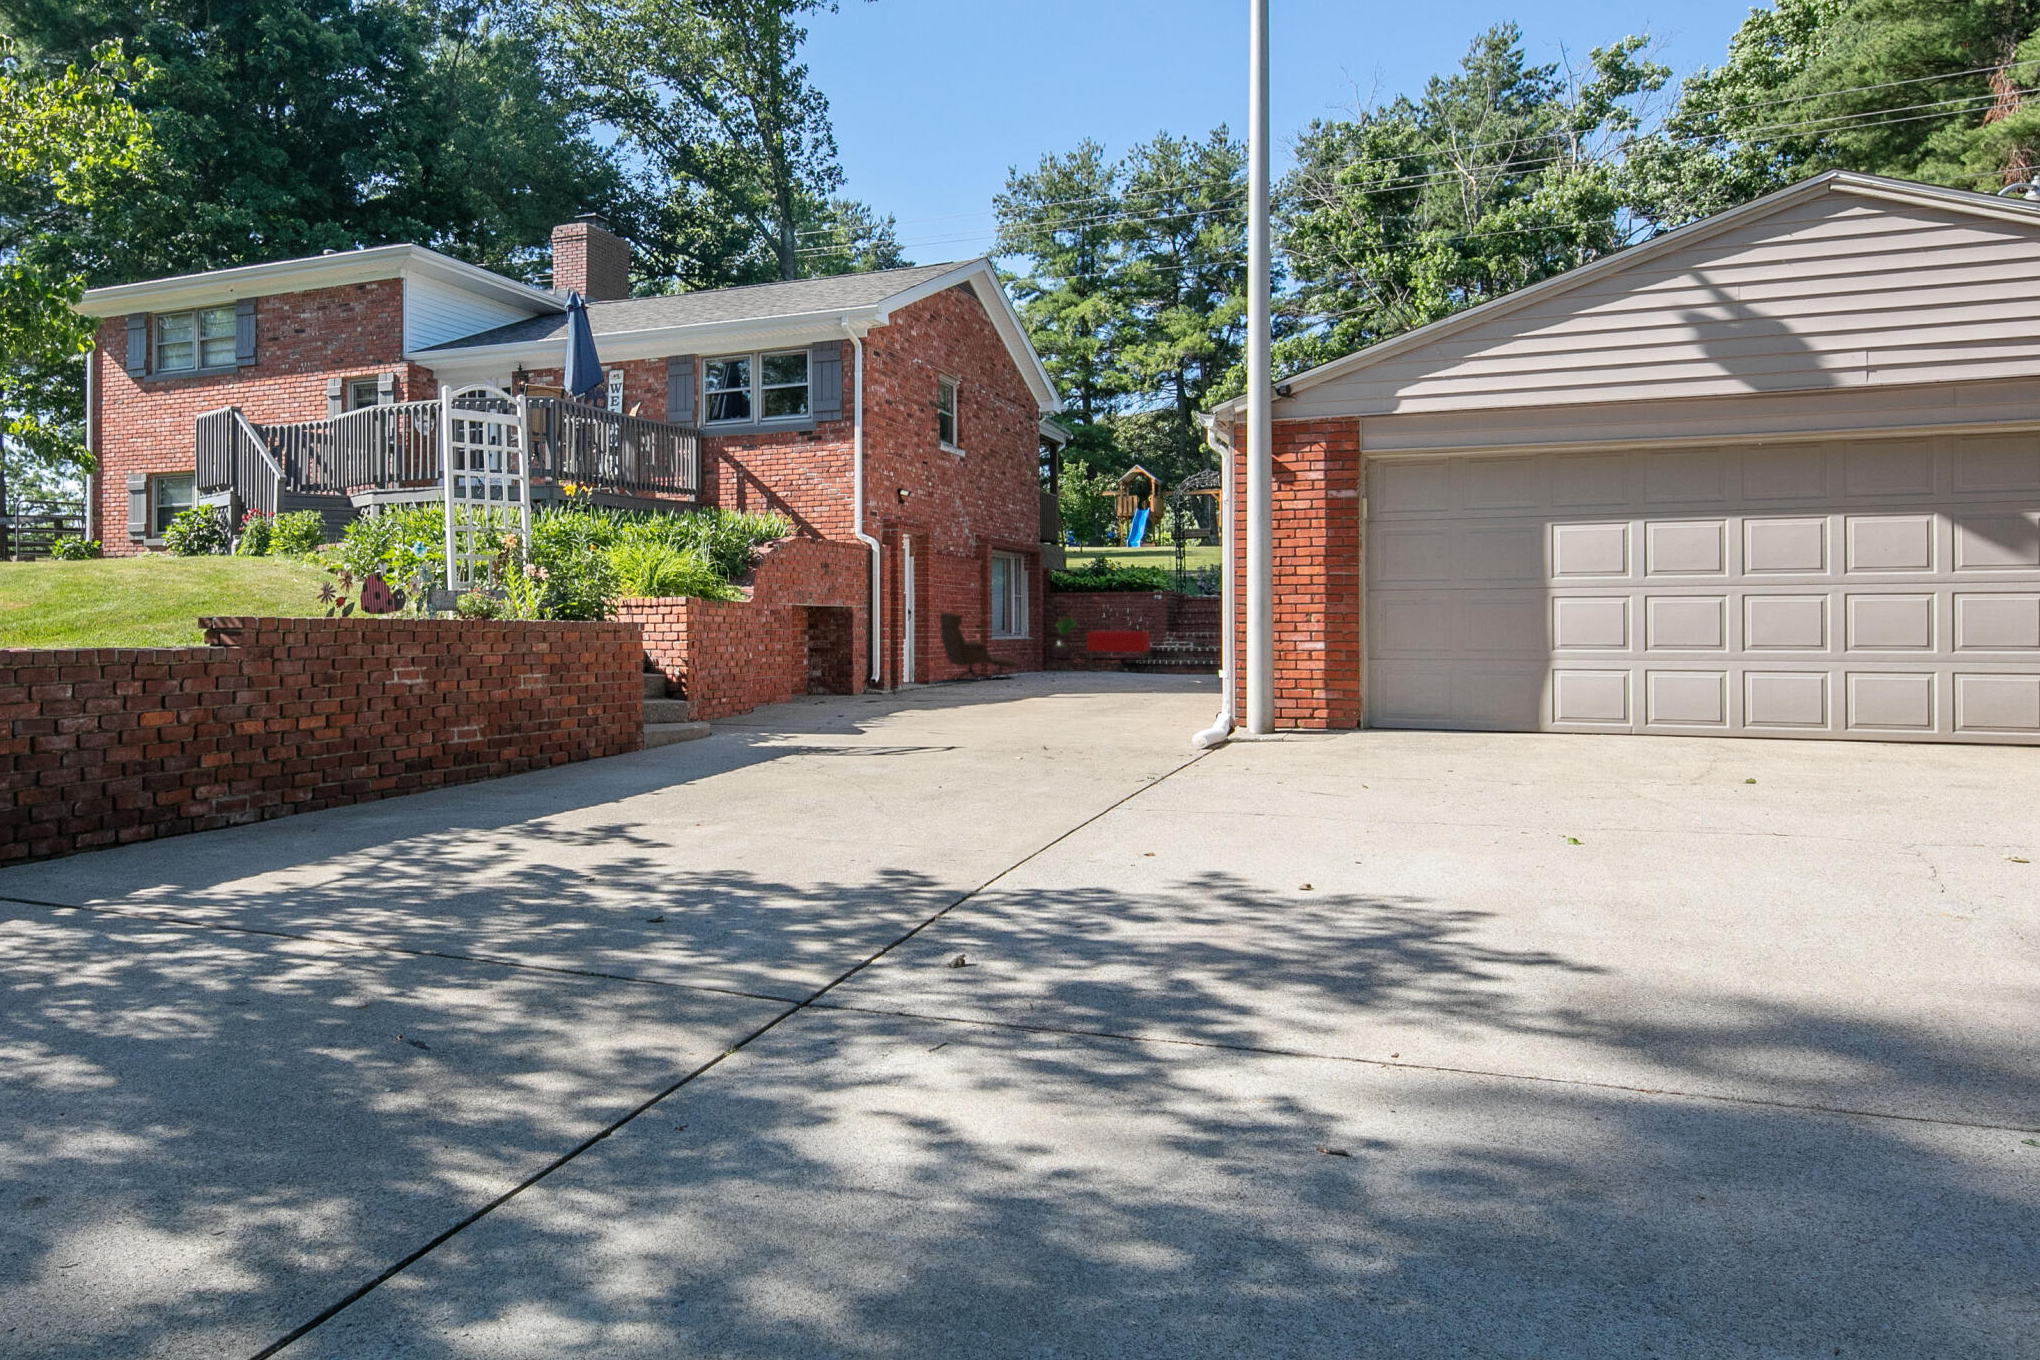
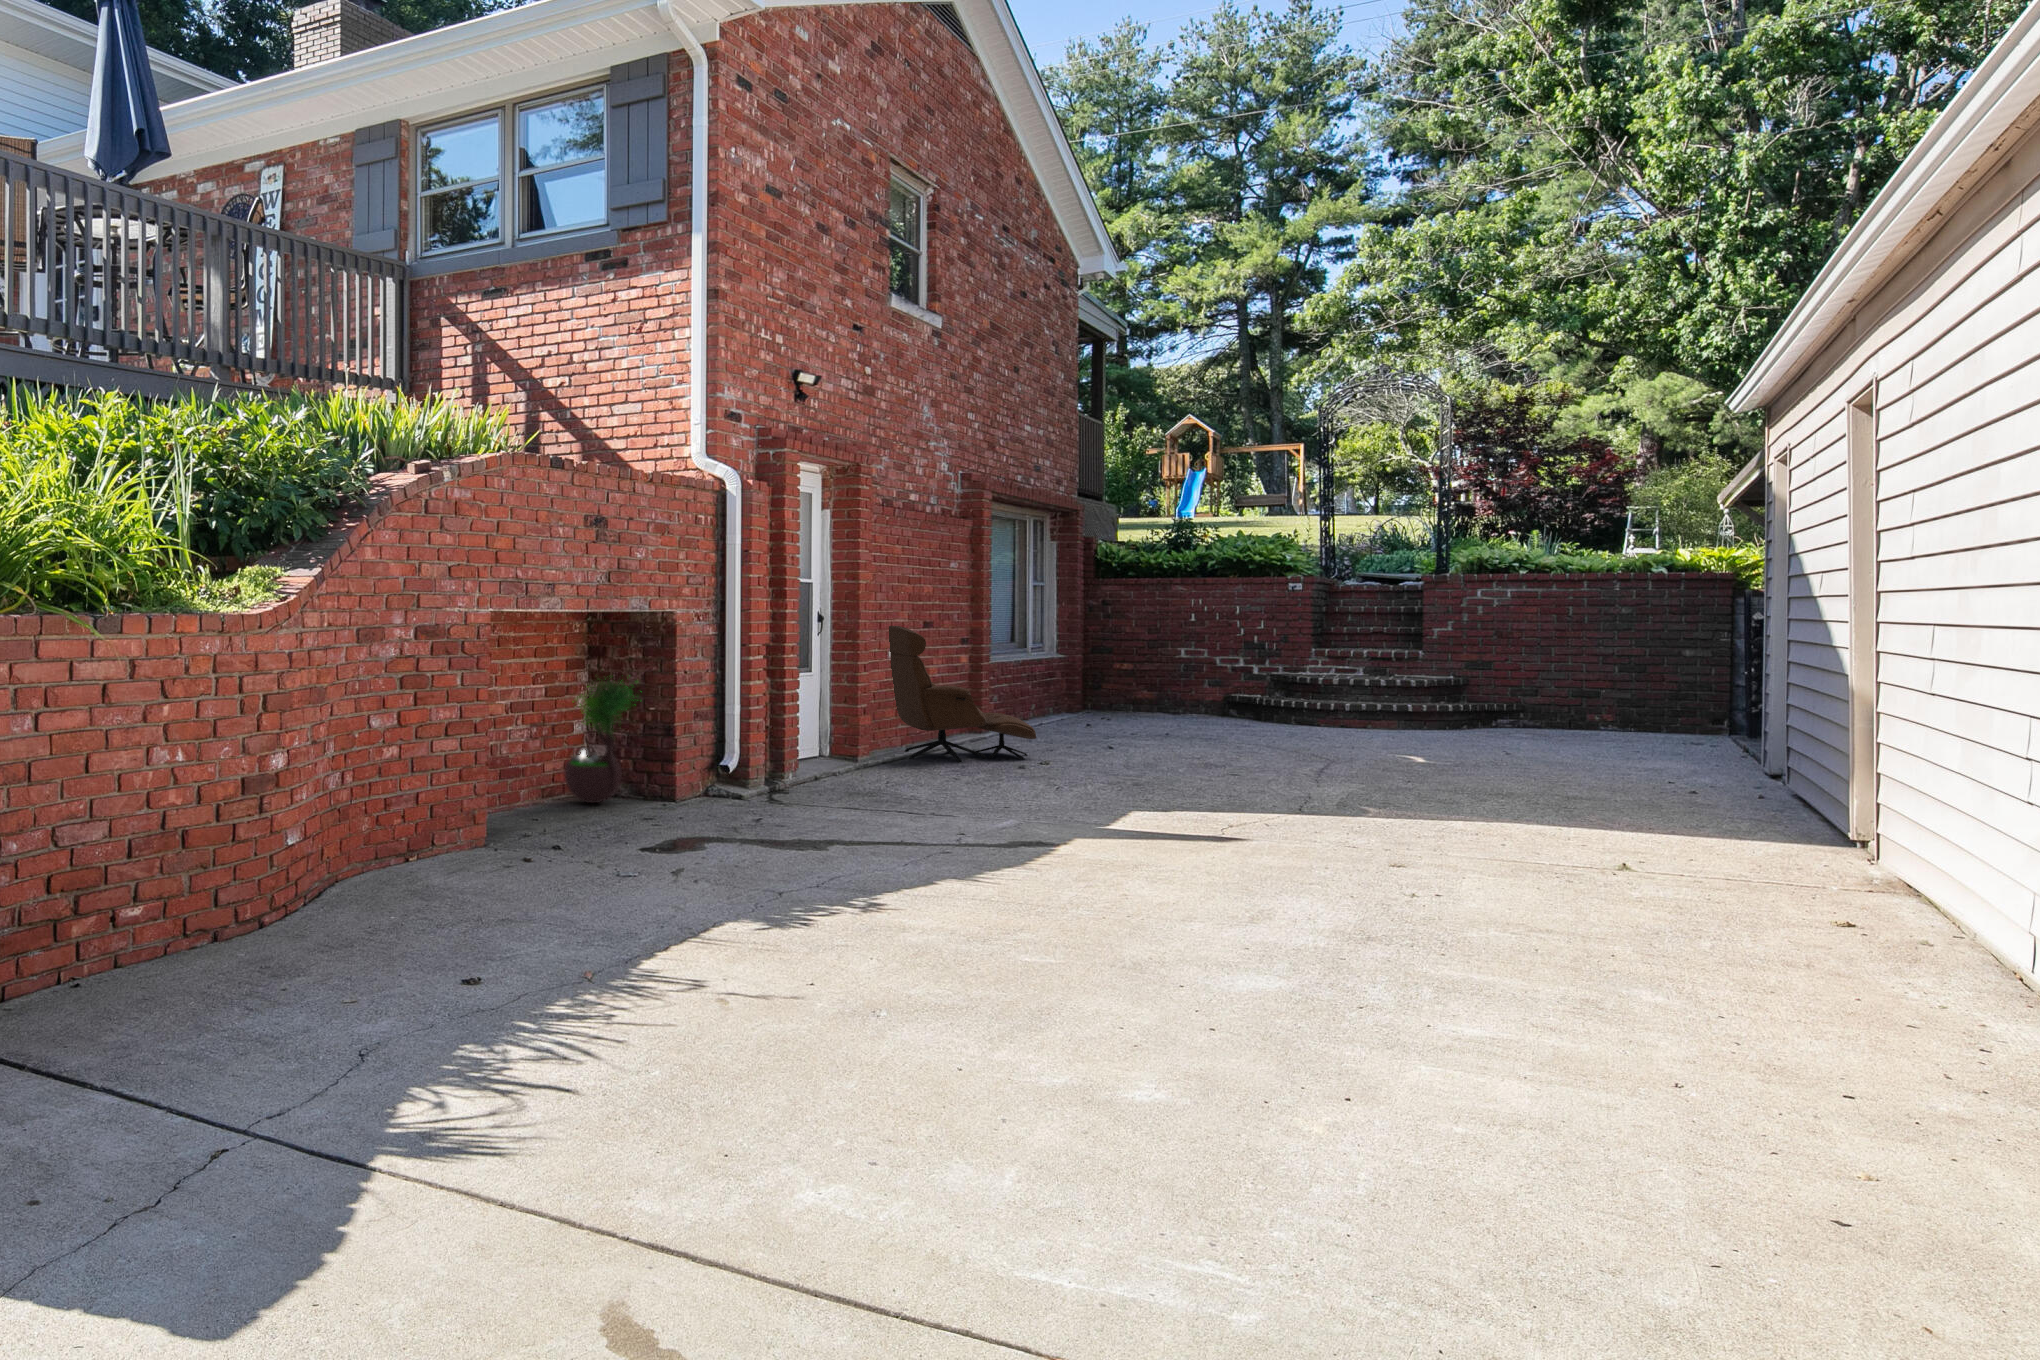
potted tree: present [1053,618,1076,659] -> present [564,675,642,803]
bench: present [1087,631,1151,659] -> none [1153,661,1268,719]

